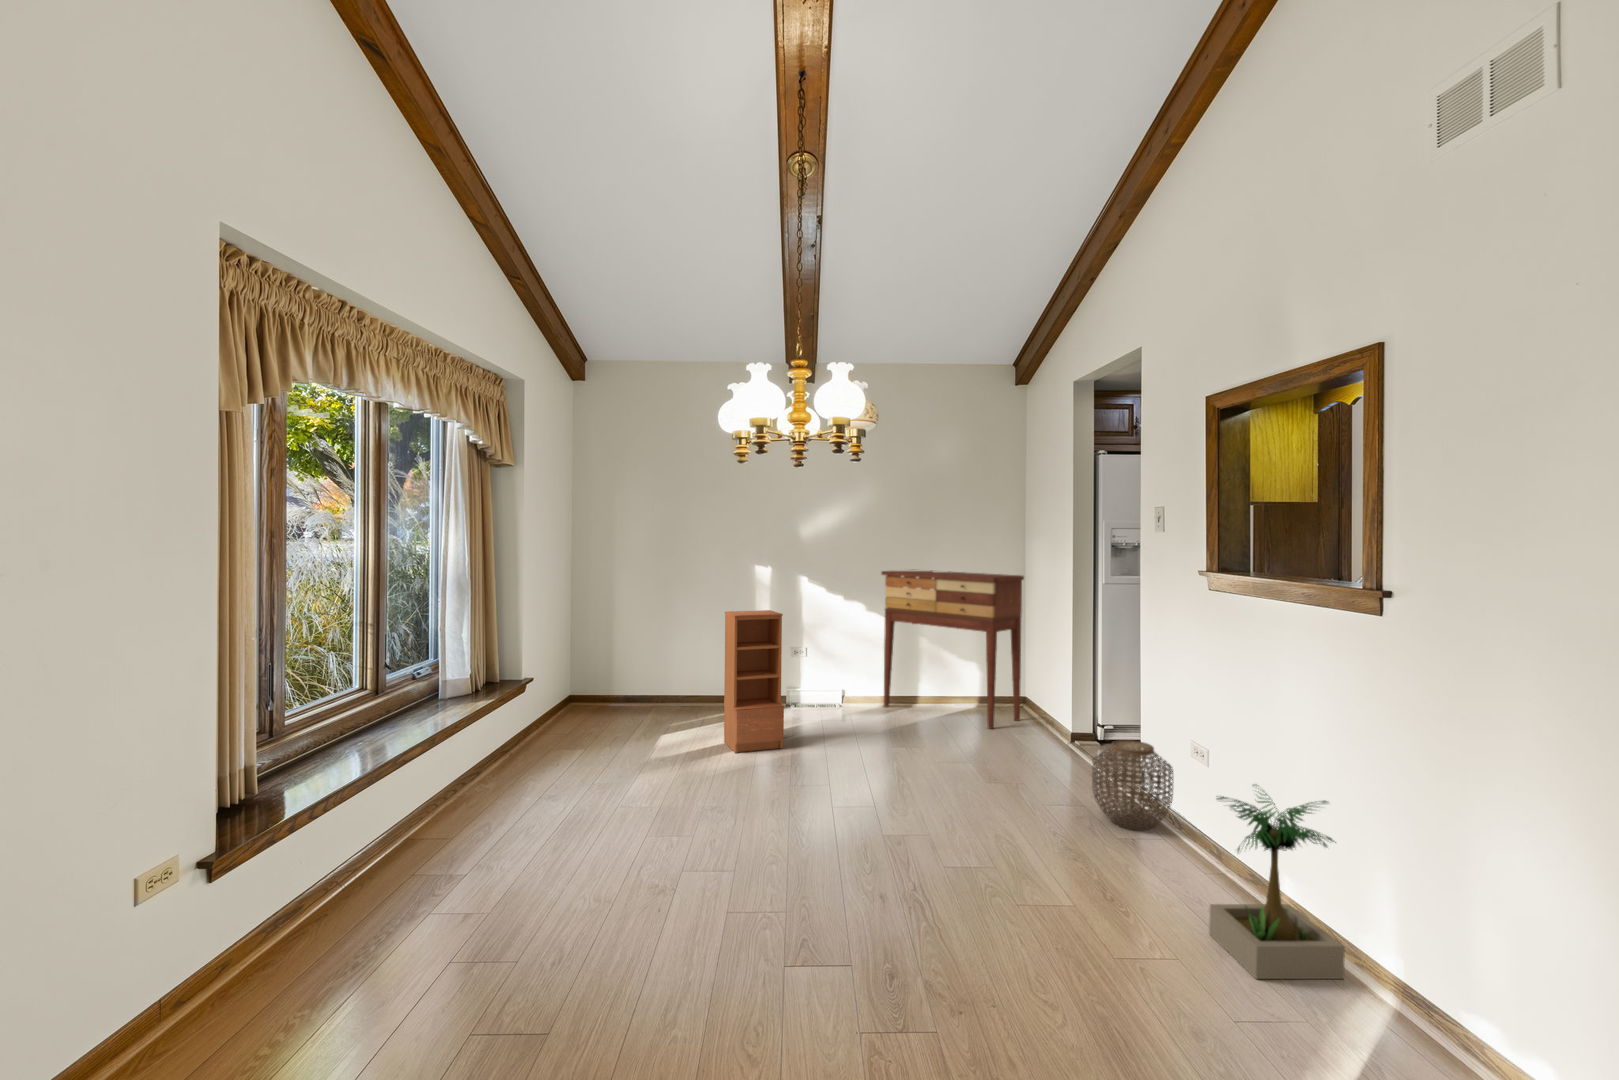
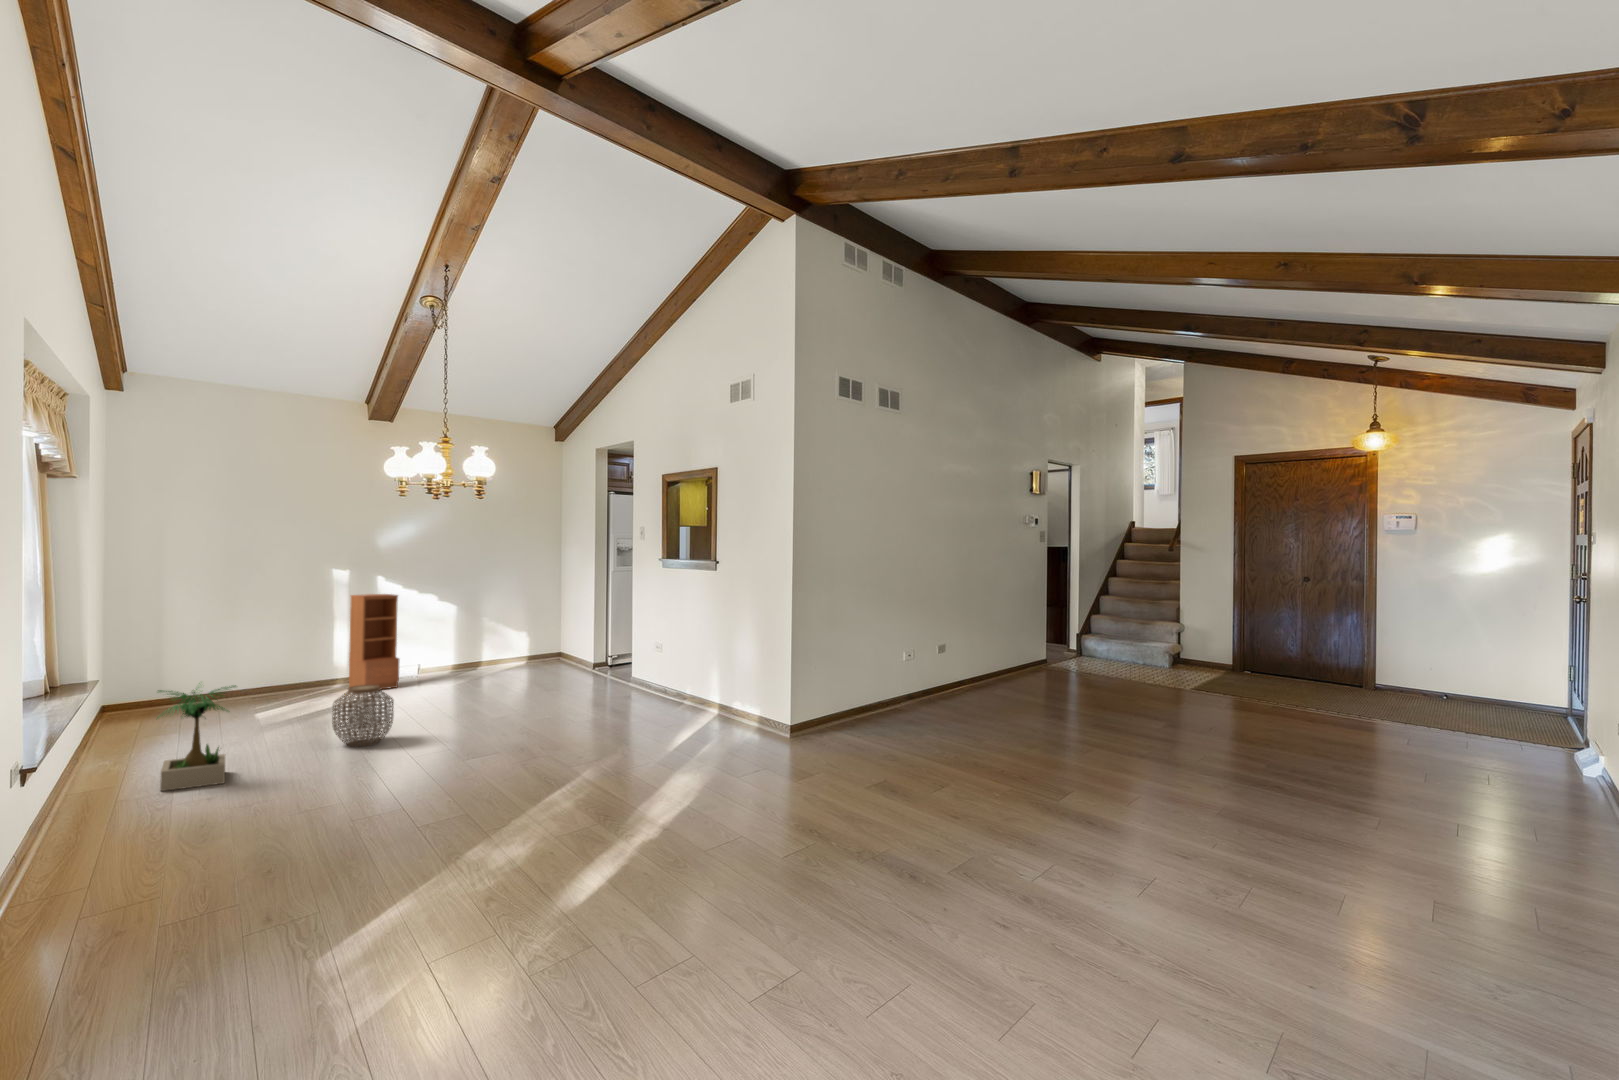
console table: present [882,571,1024,729] -> none [457,567,561,669]
woven basket: present [1092,740,1173,830] -> present [332,685,394,747]
potted plant: present [1209,784,1345,979] -> present [157,683,236,791]

